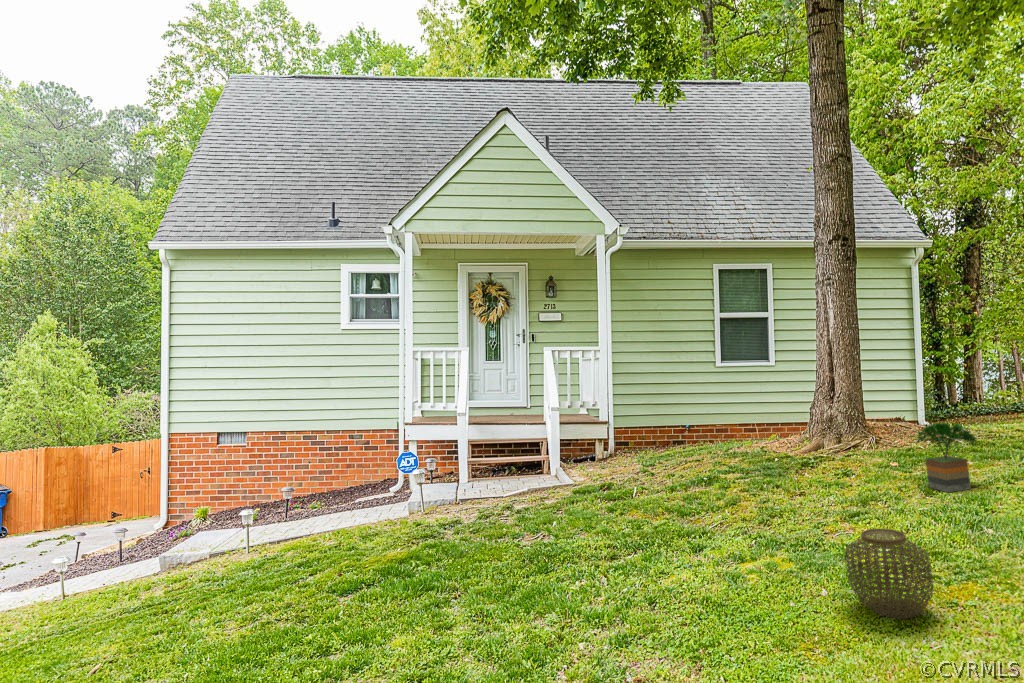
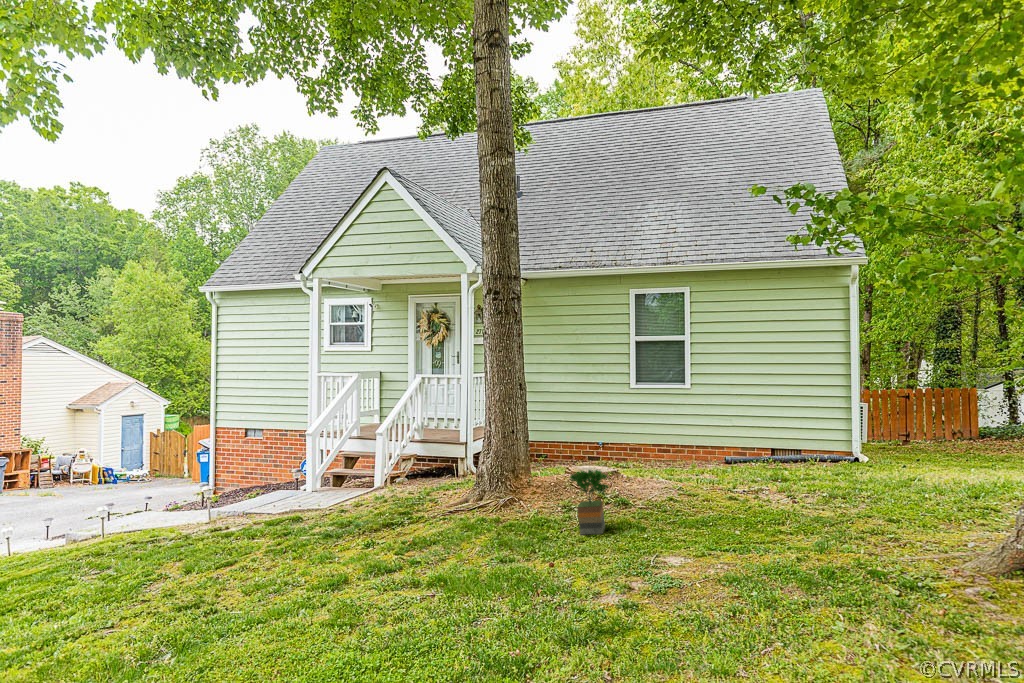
woven basket: present [845,529,933,619] -> none [268,558,326,625]

